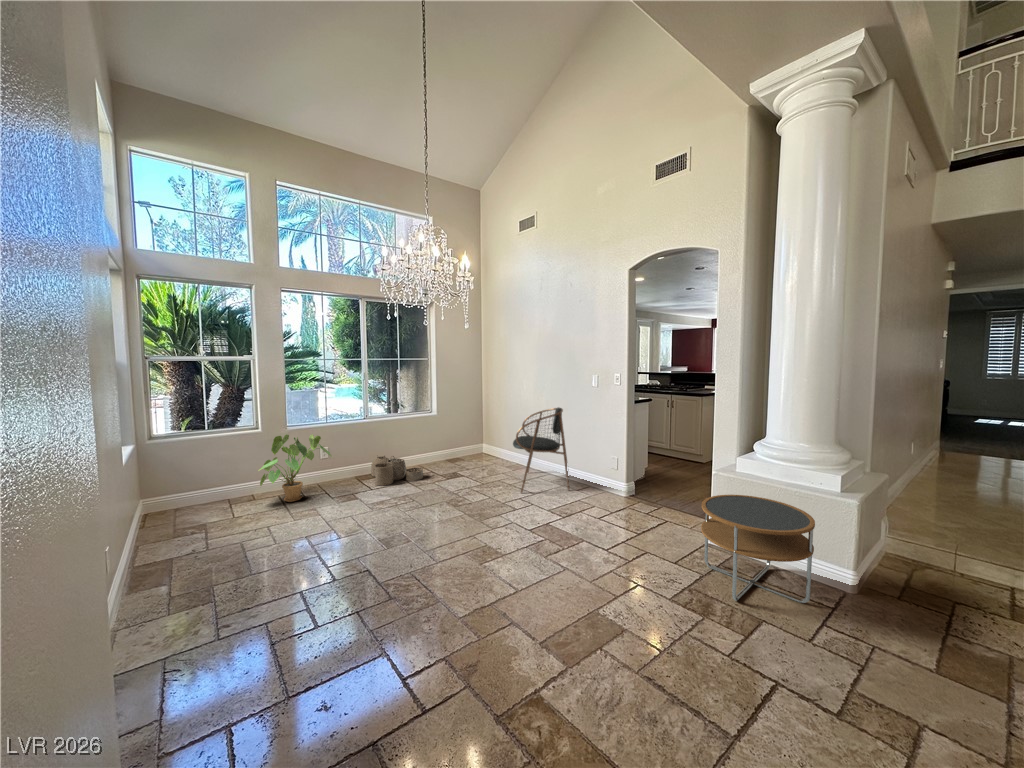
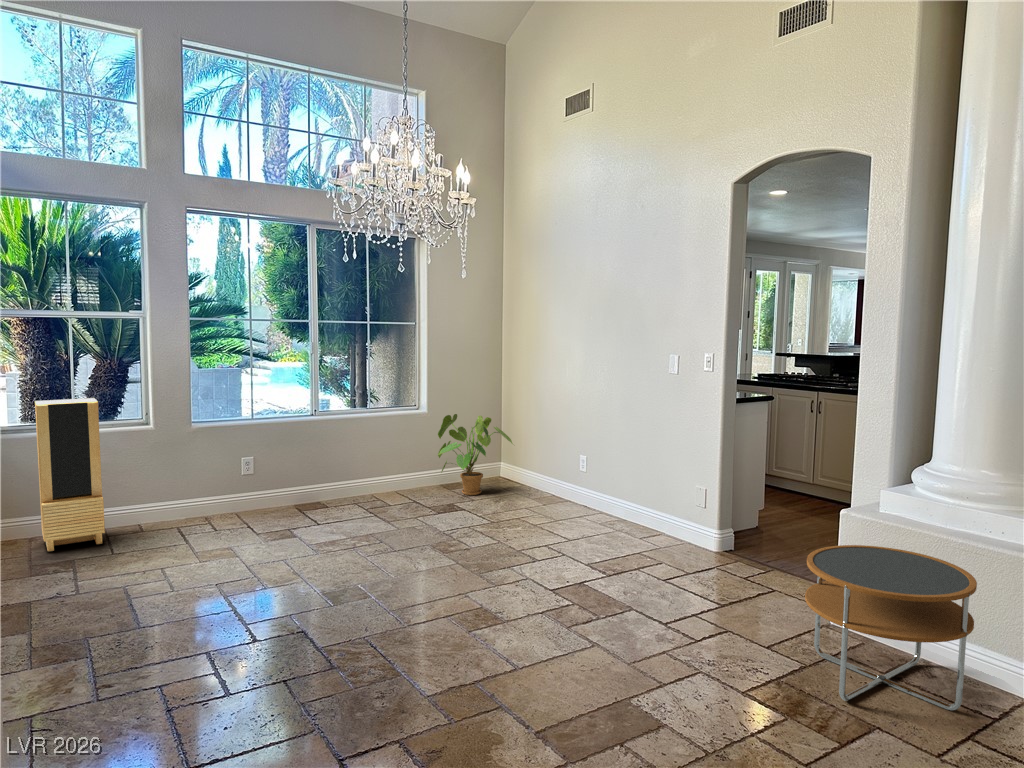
dining chair: present [513,407,570,493] -> none [540,404,634,540]
storage cabinet: none [177,413,228,518] -> present [35,398,105,551]
house plant: present [260,434,332,502] -> present [438,414,513,495]
woven basket: present [371,456,423,486] -> none [318,473,398,520]

